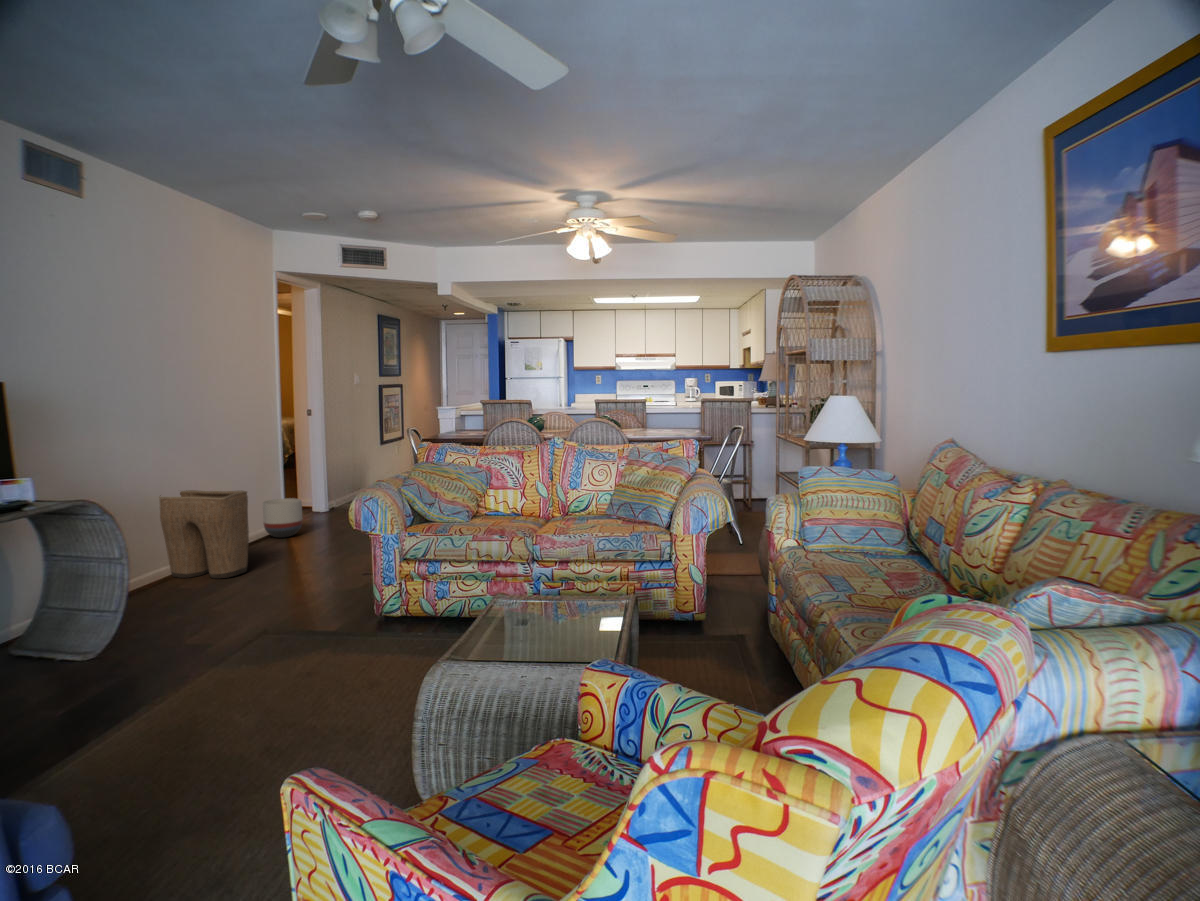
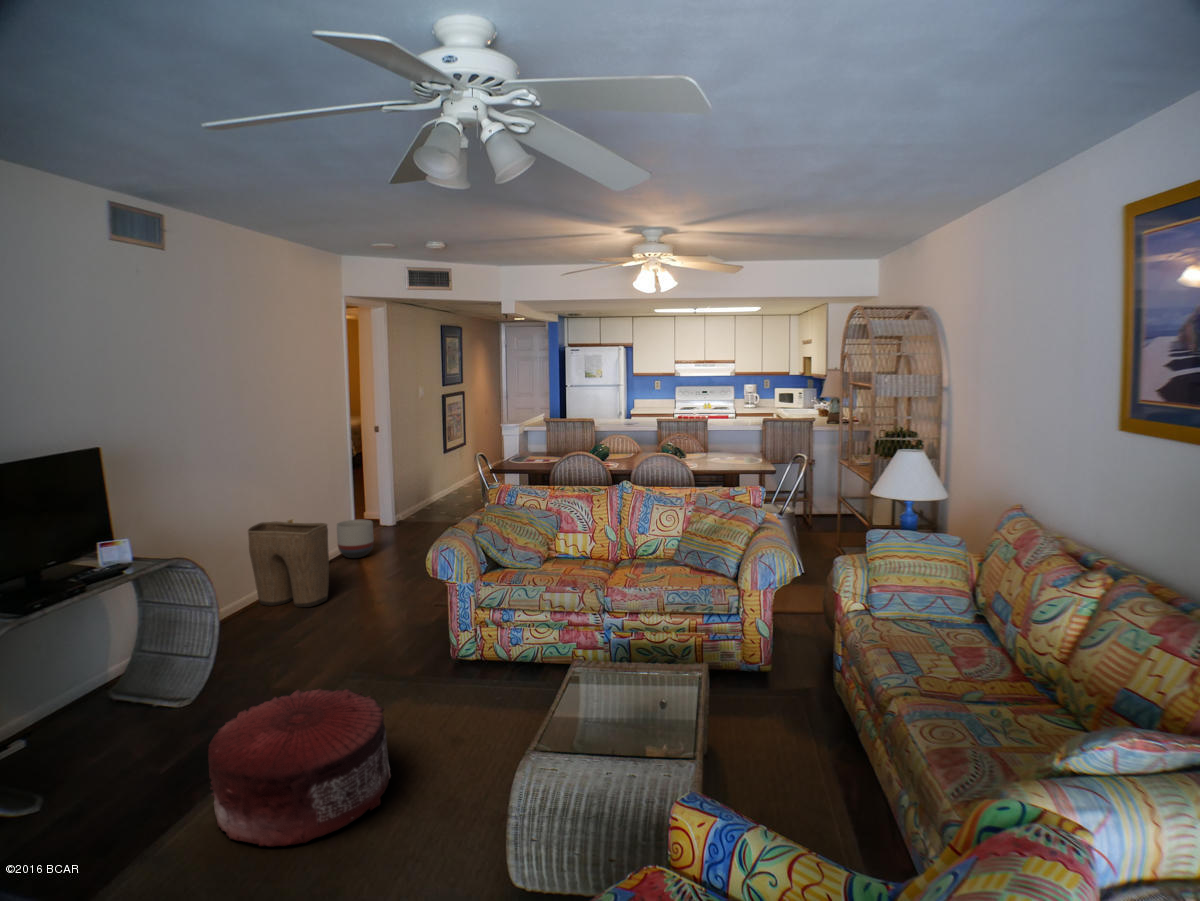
pouf: none [73,629,291,789] -> present [208,689,391,846]

